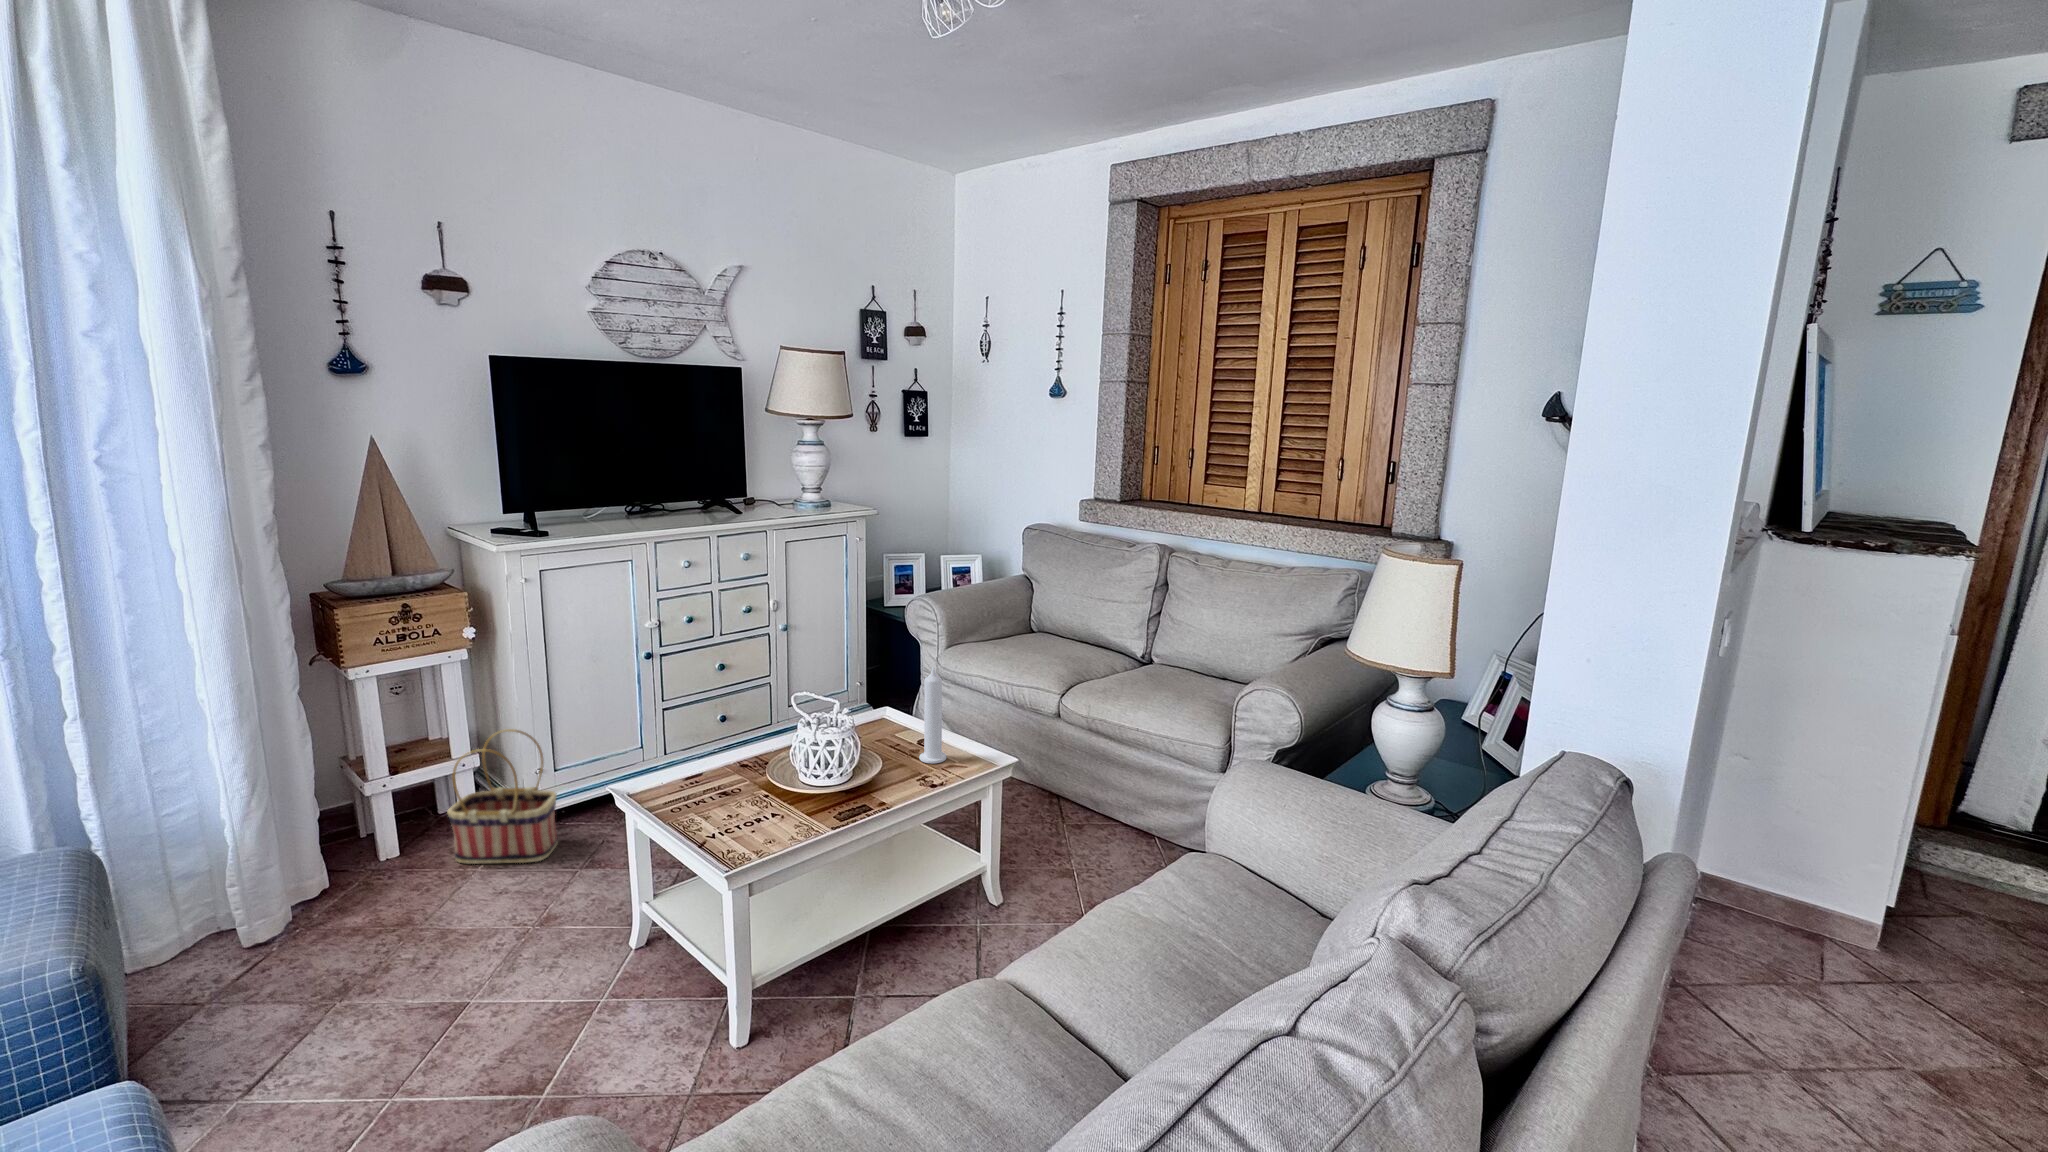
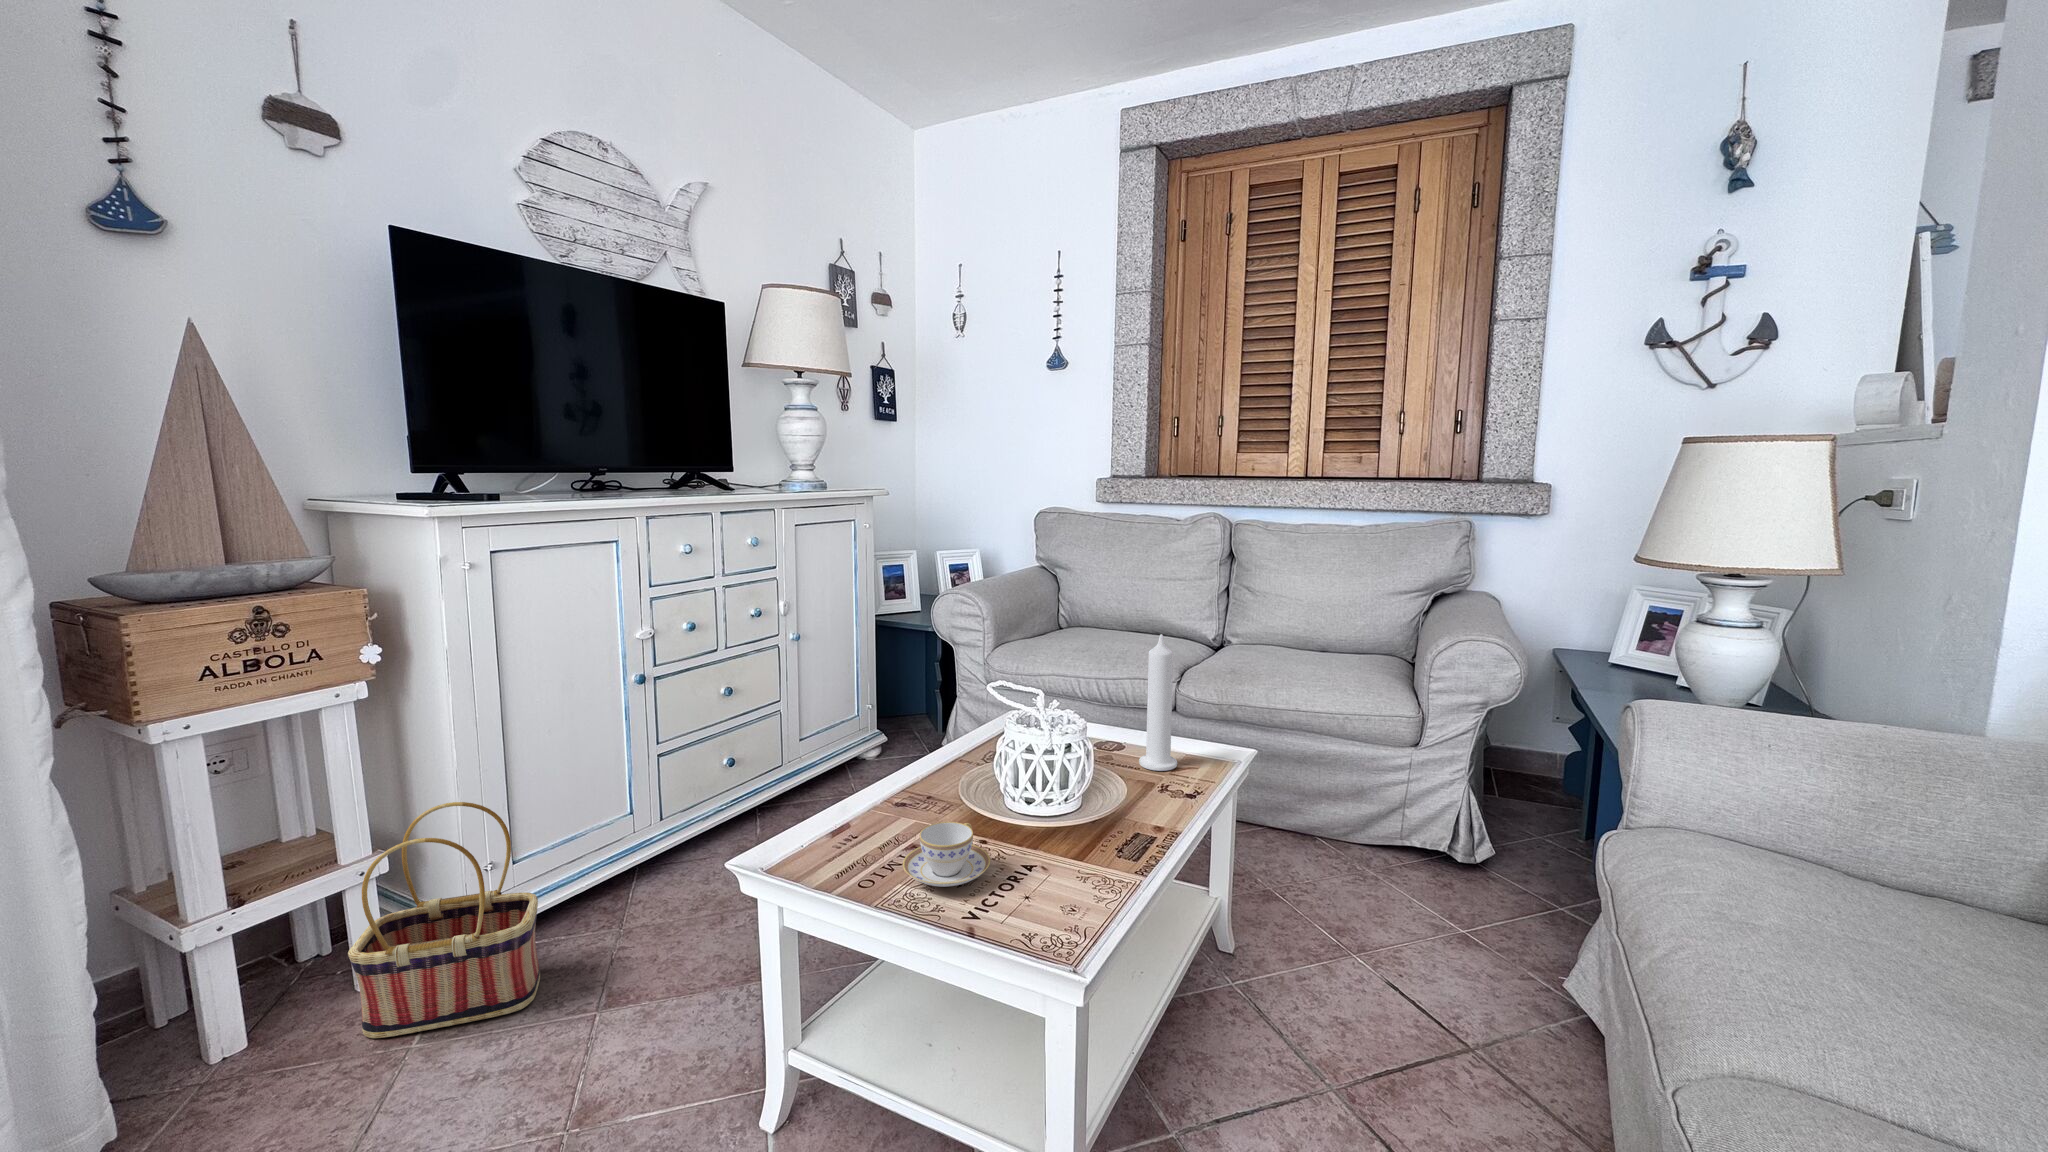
teacup: none [693,776,748,813] -> present [903,822,990,887]

